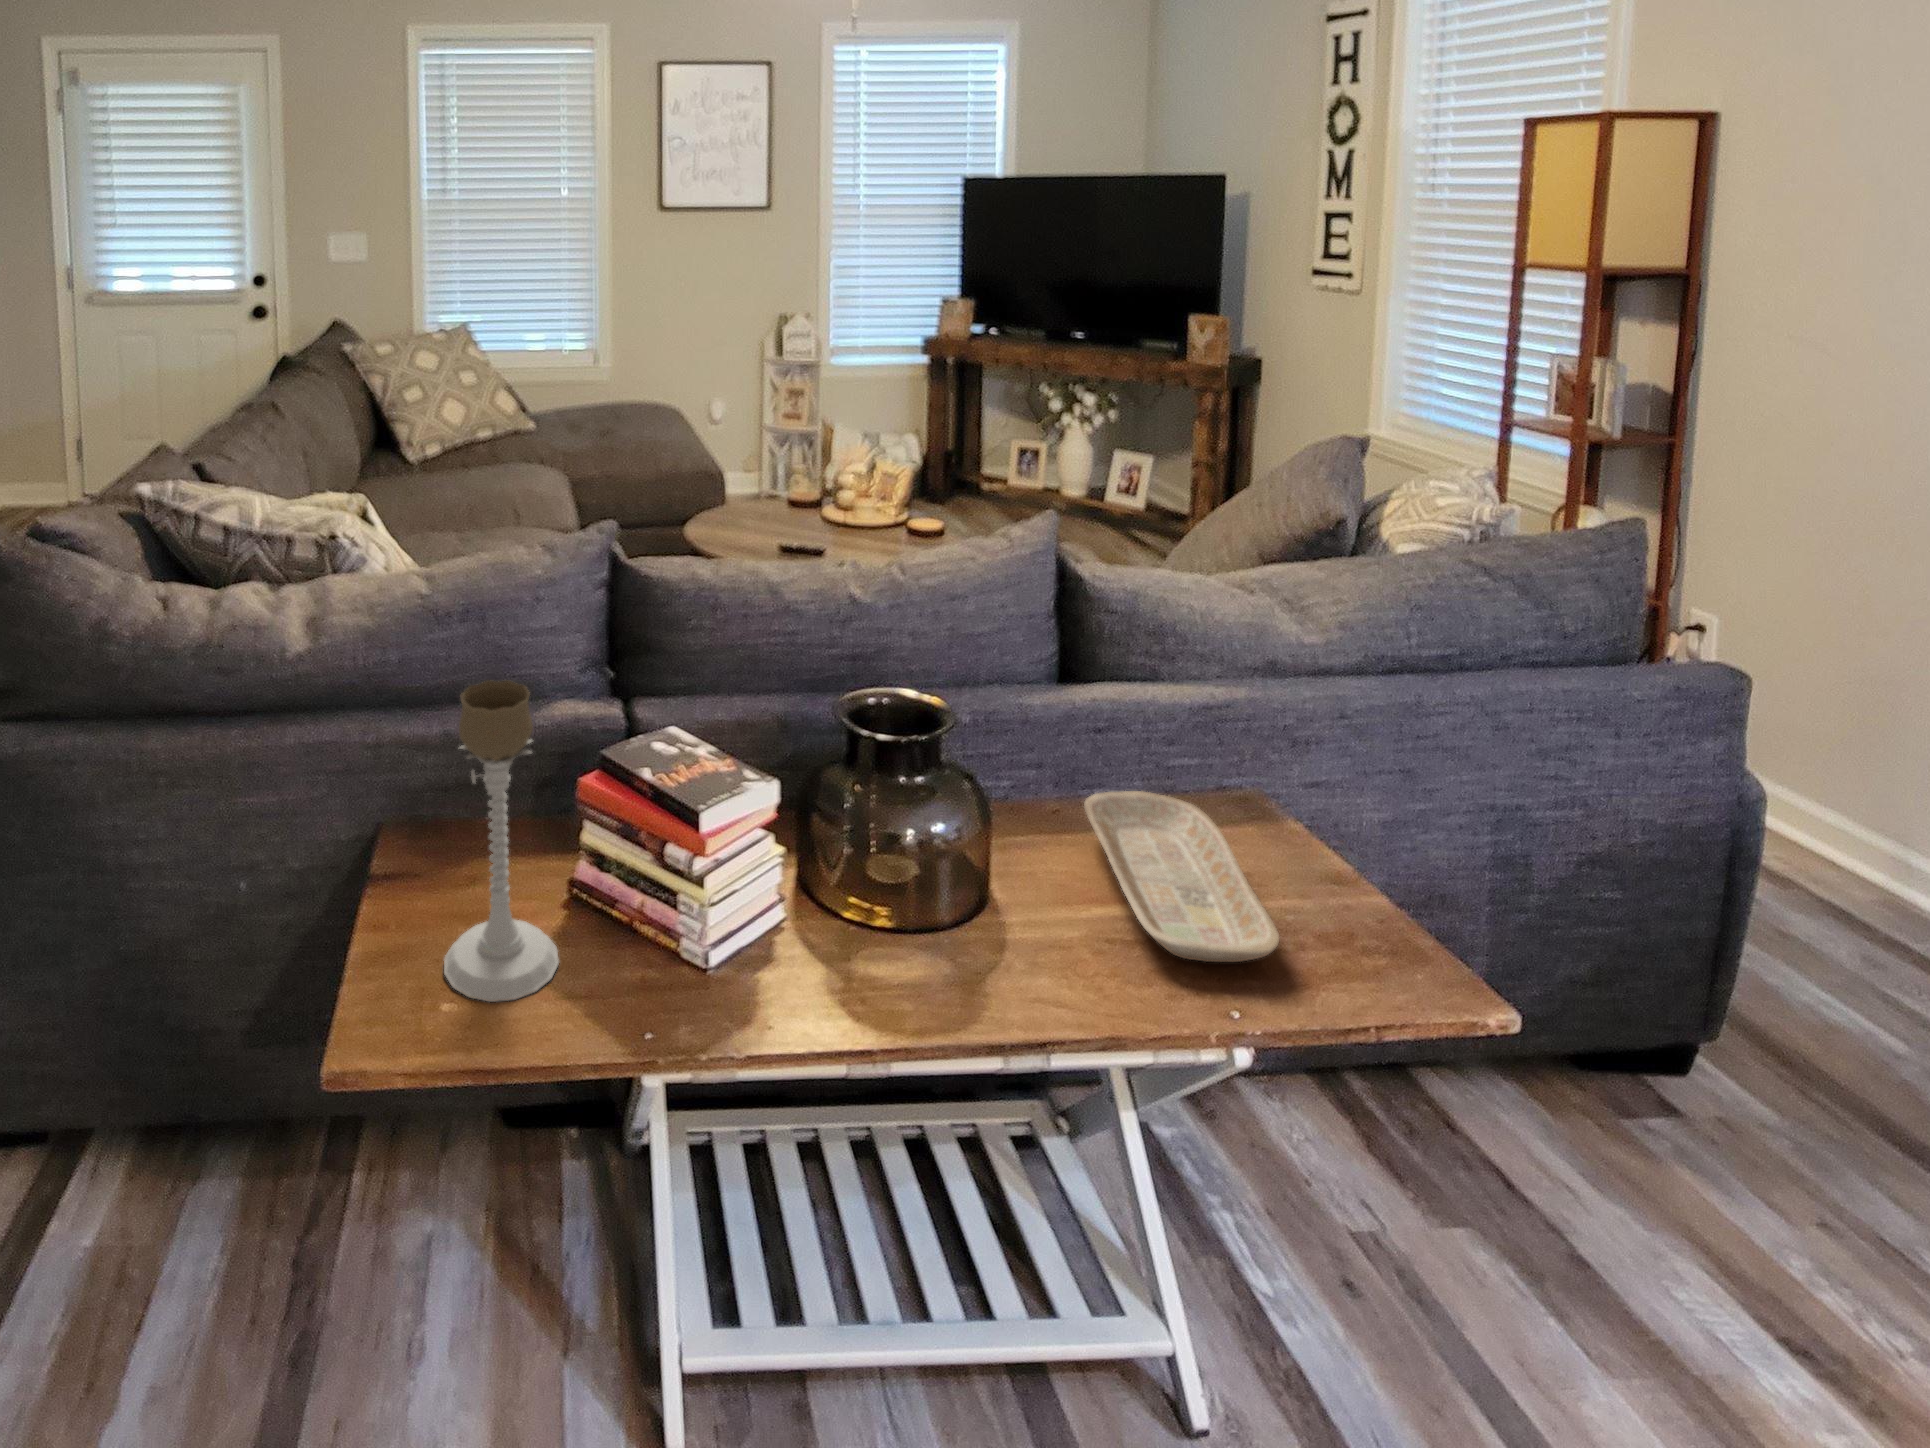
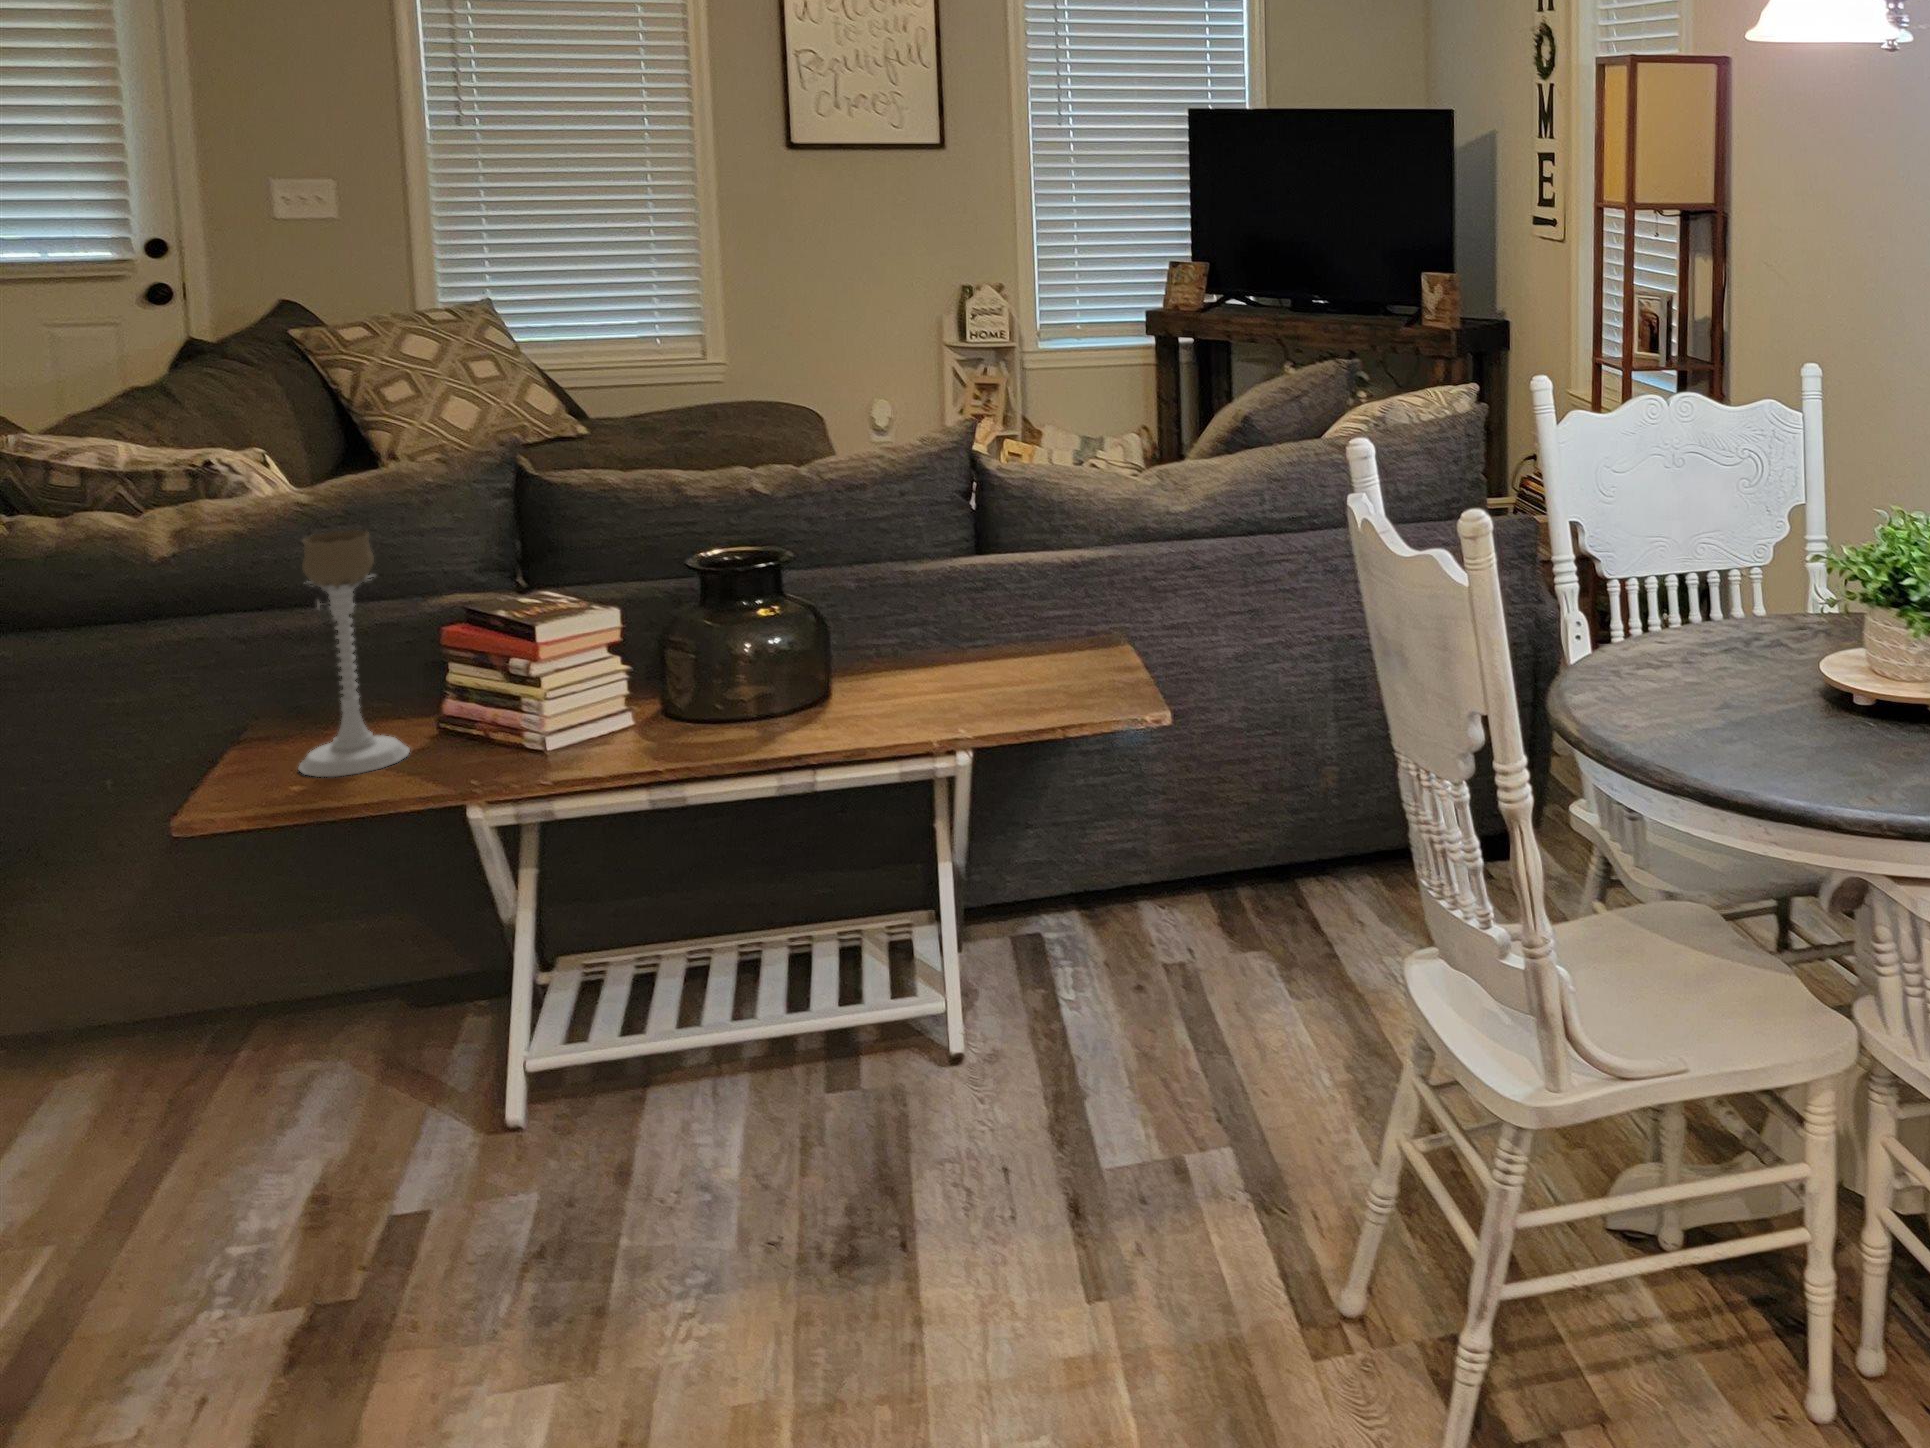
tray: present [1084,791,1279,962] -> none [905,622,1024,702]

